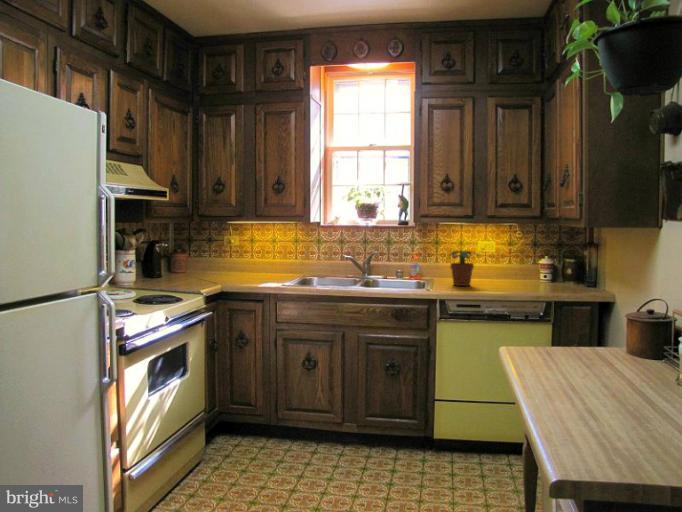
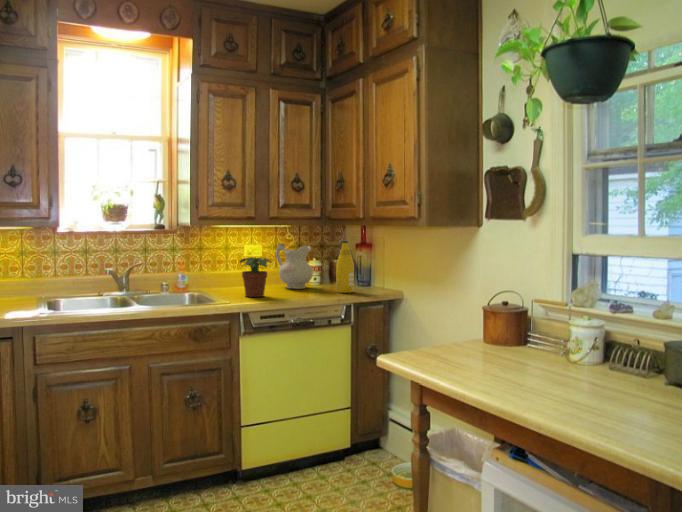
bottle: none [548,238,568,290] -> present [336,241,354,293]
ceramic pitcher: none [503,241,537,283] -> present [276,244,313,289]

